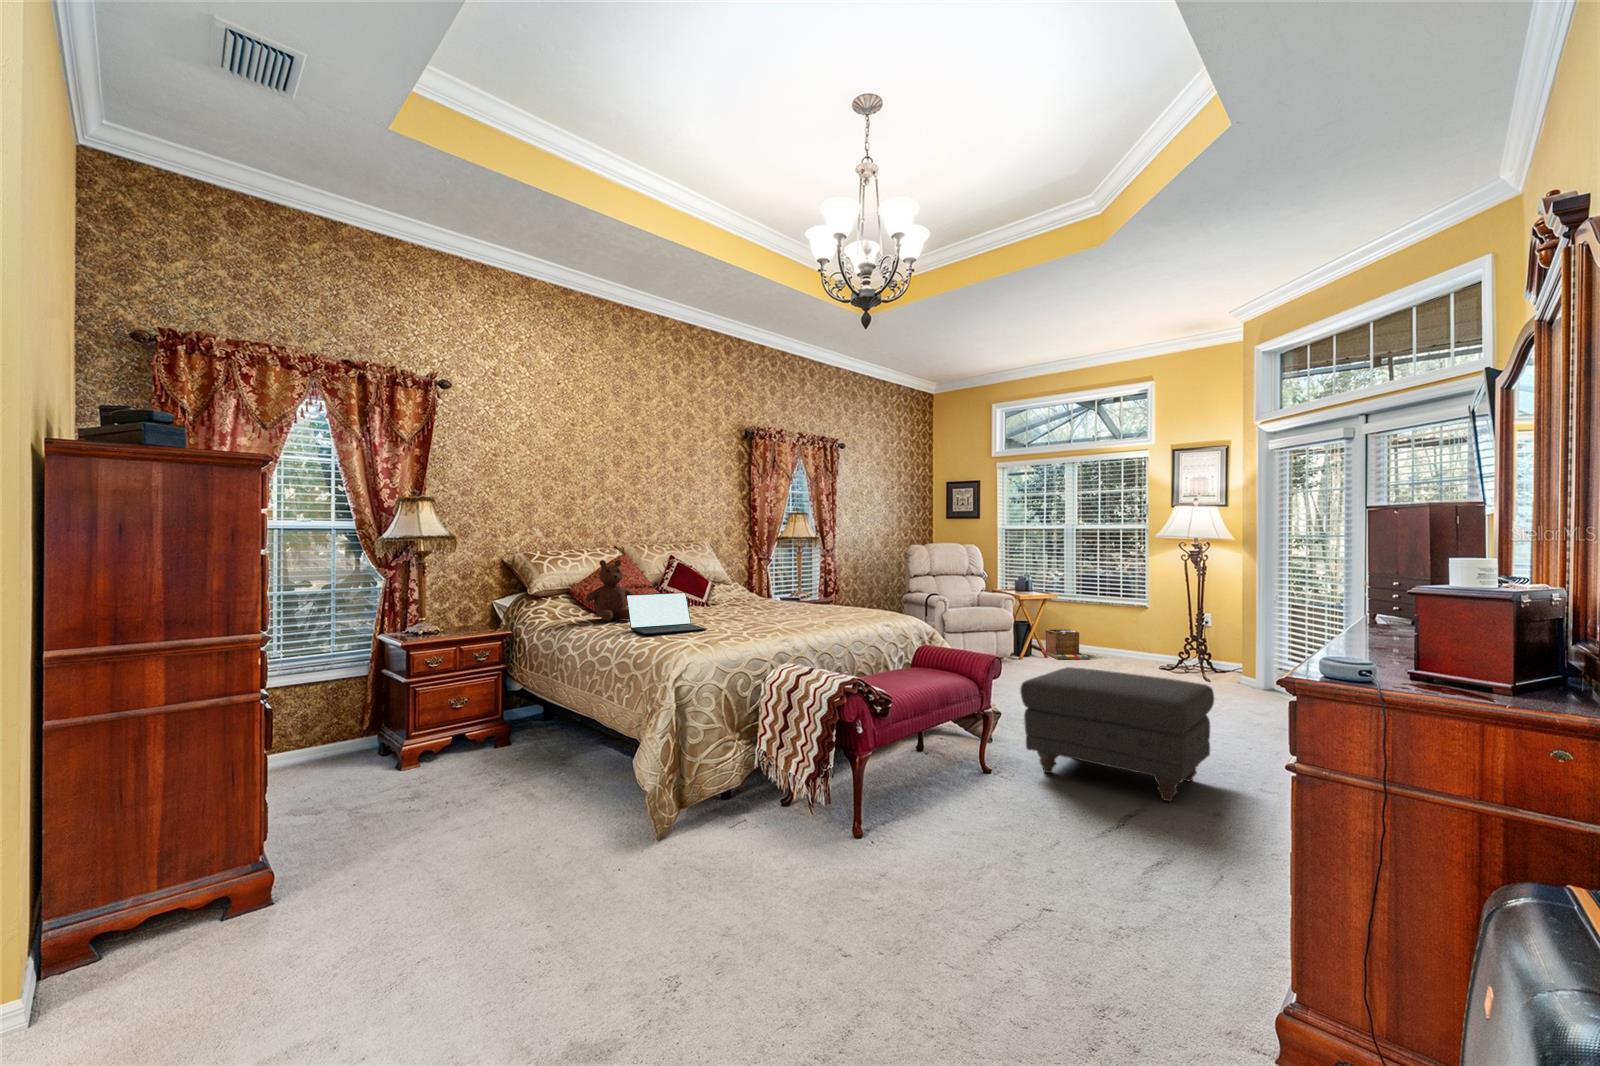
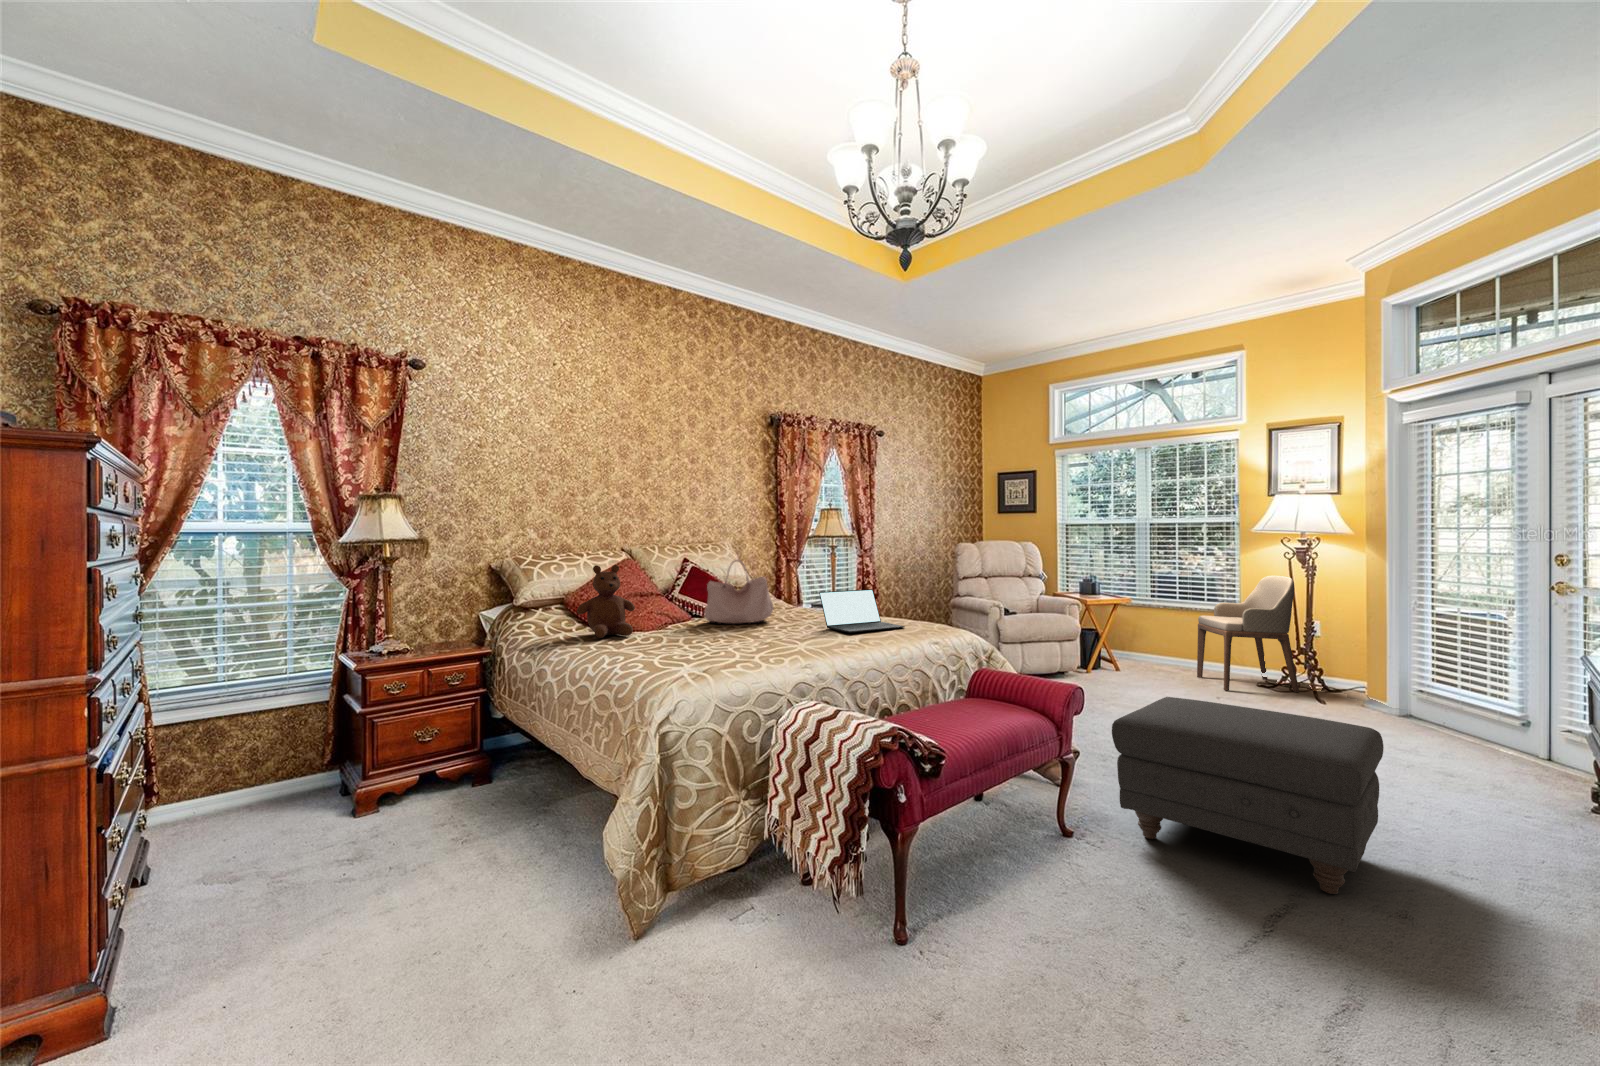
handbag: none [691,556,751,611] -> present [704,560,773,623]
armchair: none [1112,575,1193,674] -> present [1197,576,1299,692]
laptop: present [626,592,707,634] -> present [819,589,905,633]
laundry basket: present [1042,629,1089,659] -> none [1111,637,1169,672]

